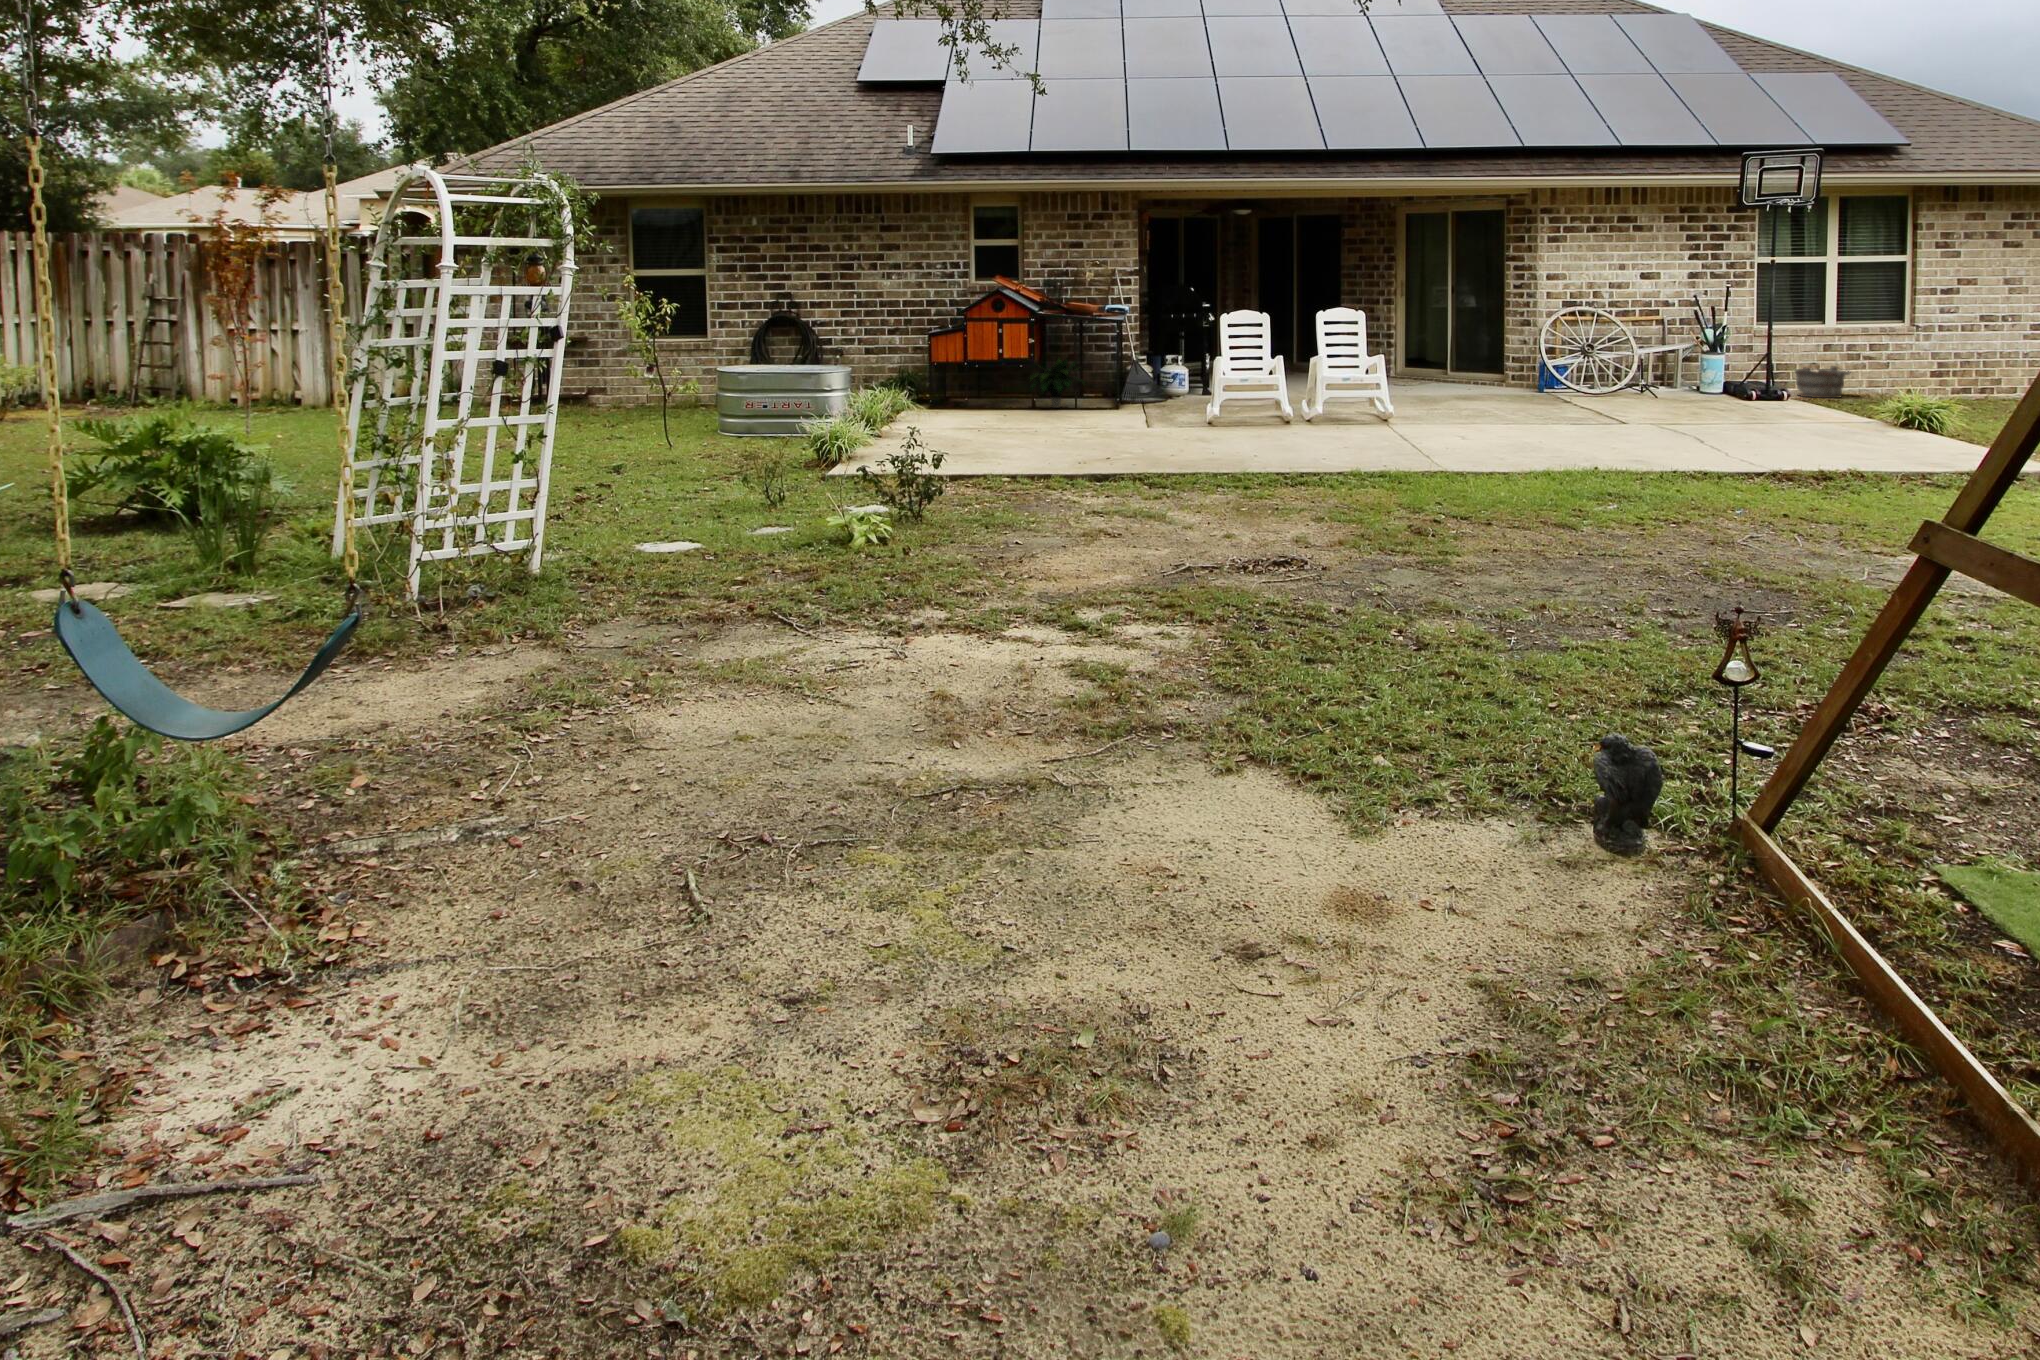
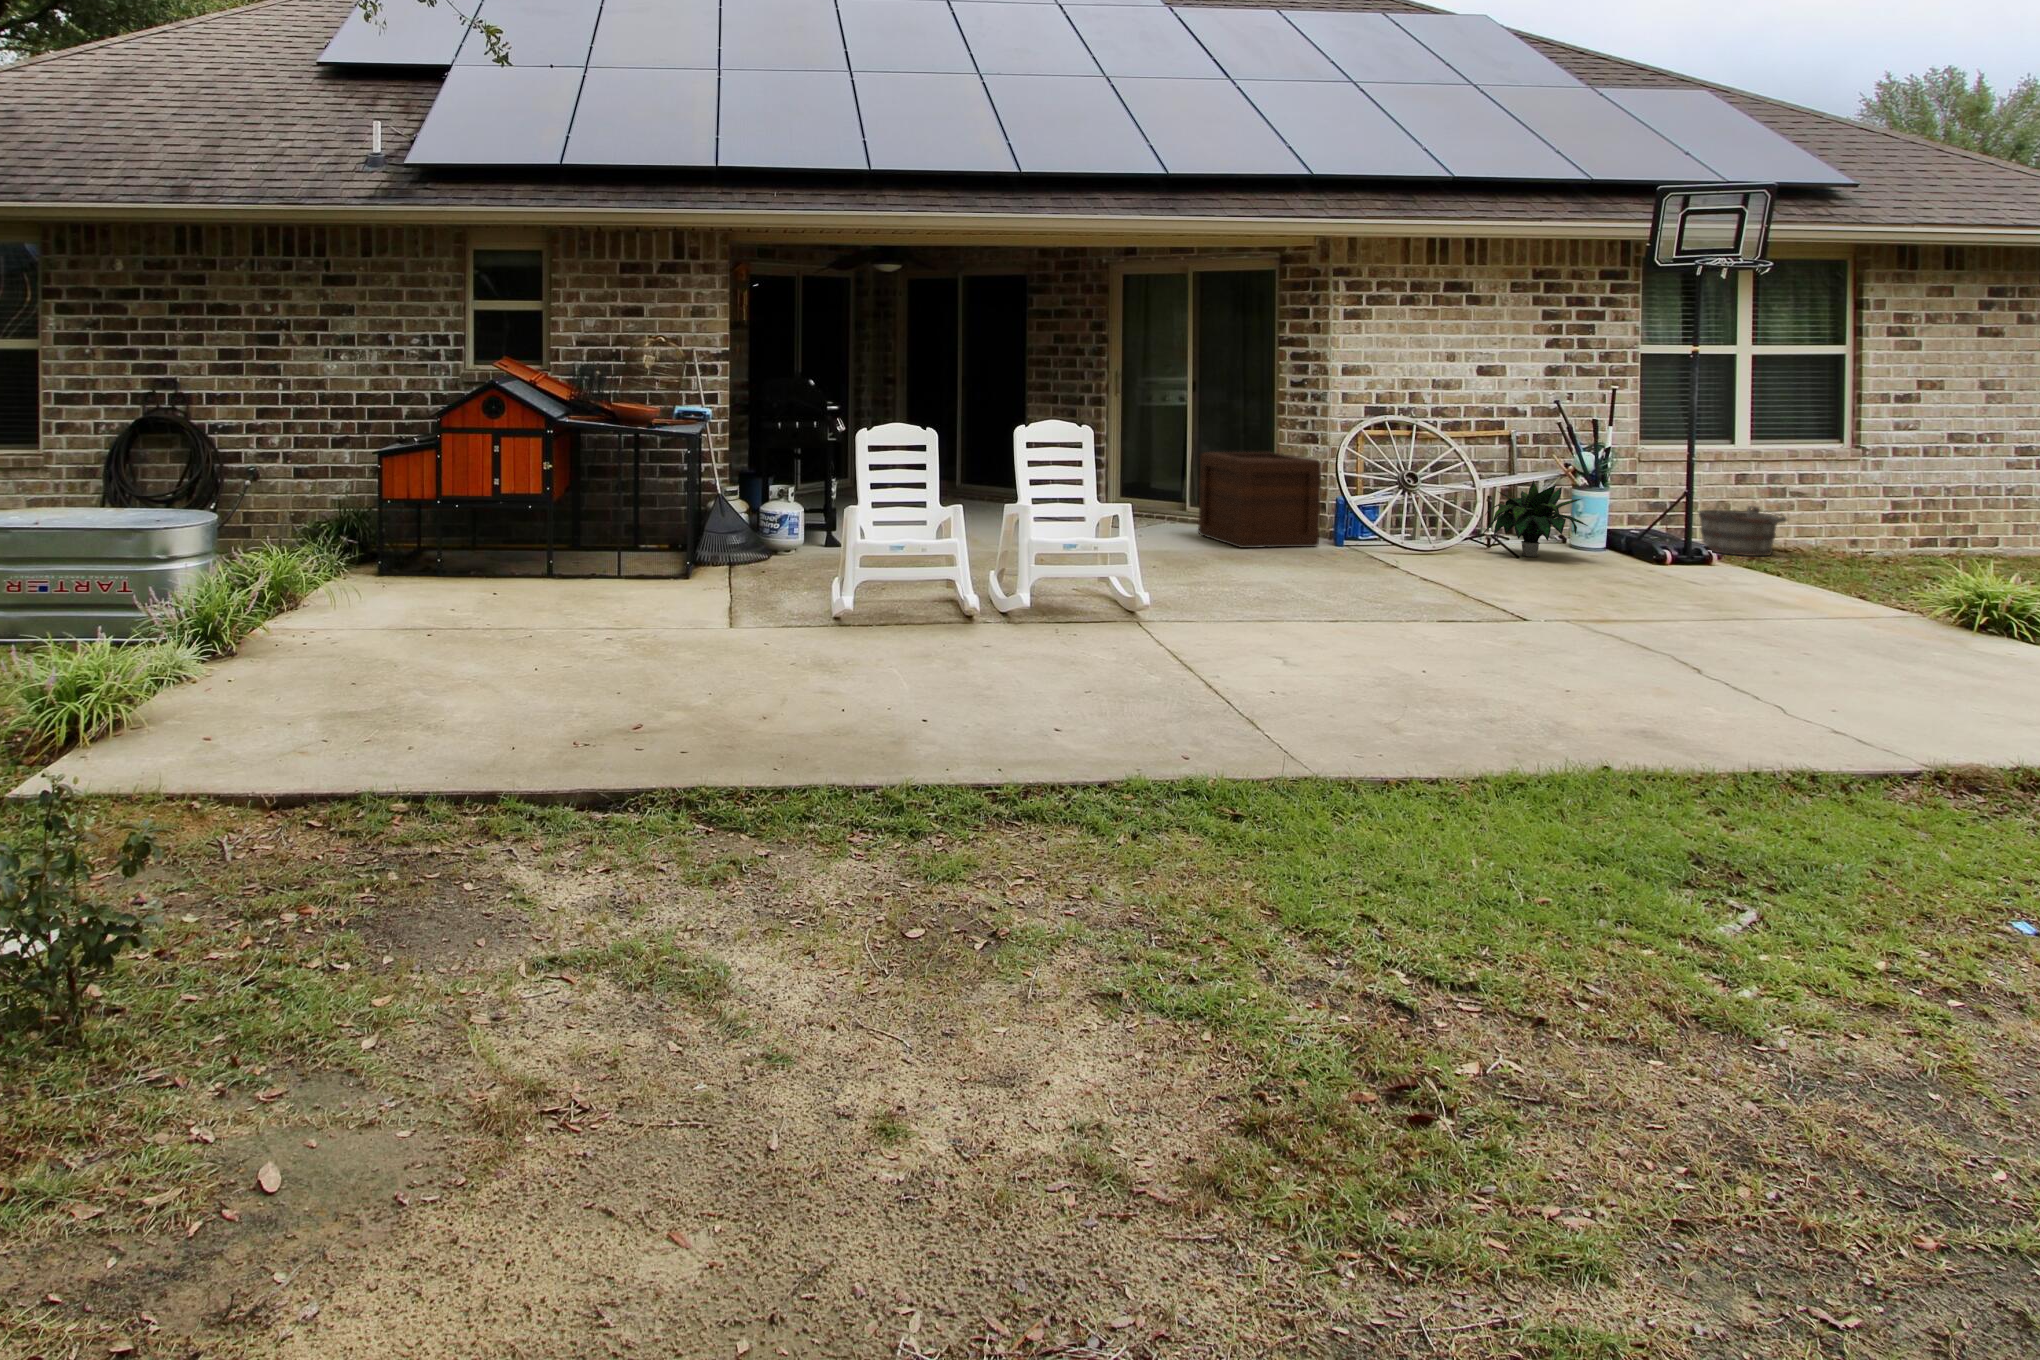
wooden crate: none [1453,334,1532,396] -> present [1198,452,1321,548]
potted plant: present [1029,357,1085,408] -> present [1483,481,1587,557]

